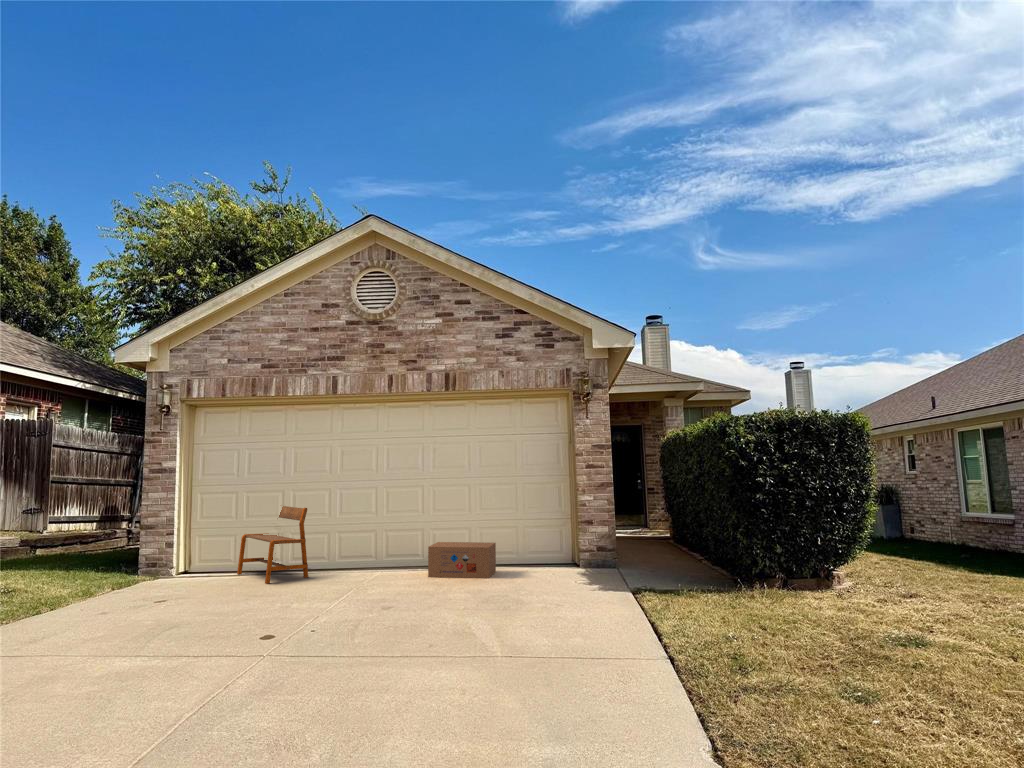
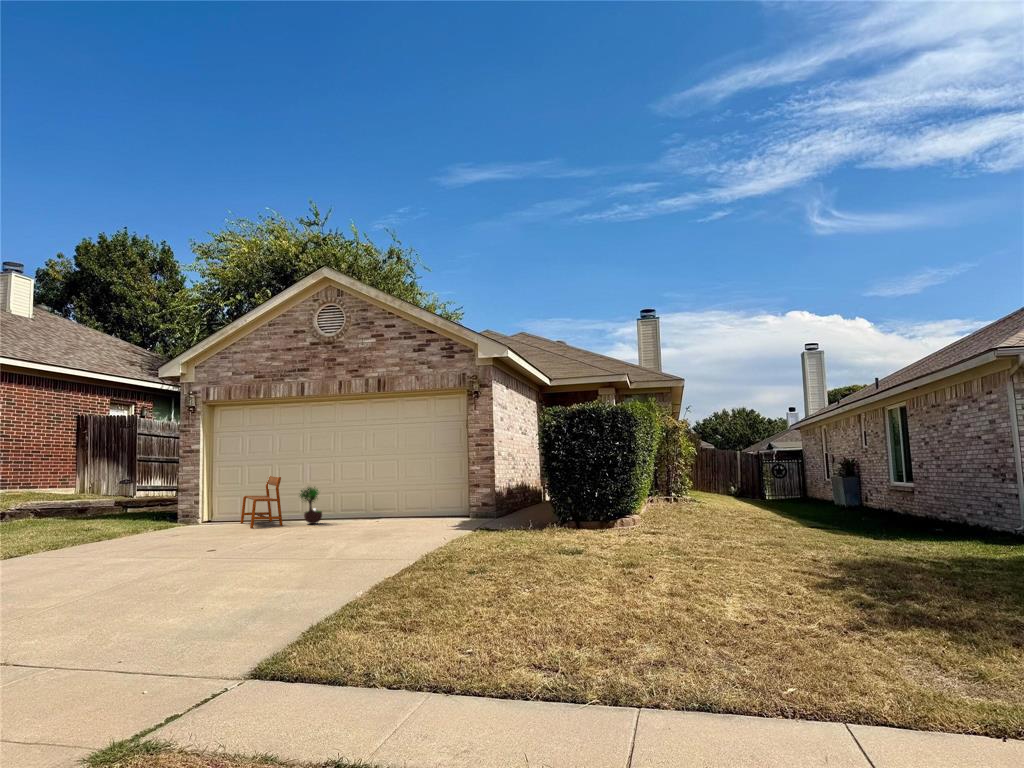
potted tree: none [331,516,365,574] -> present [300,487,322,524]
cardboard box: present [428,542,496,578] -> none [360,503,412,528]

